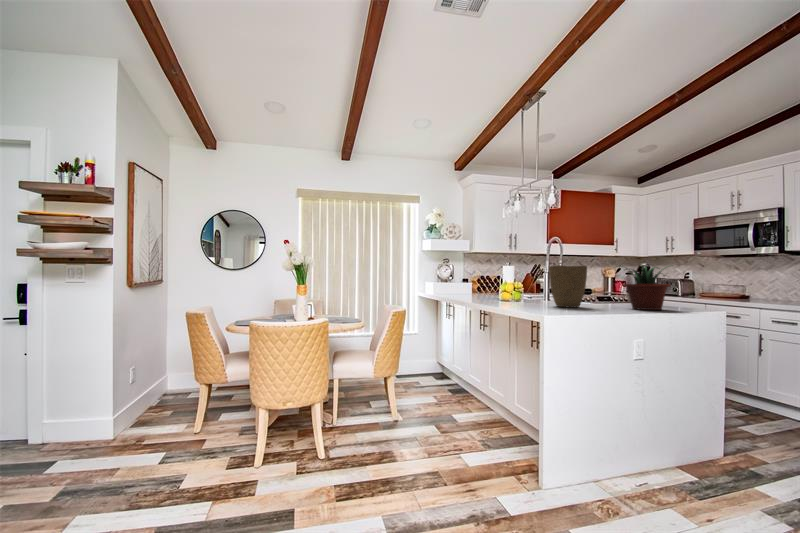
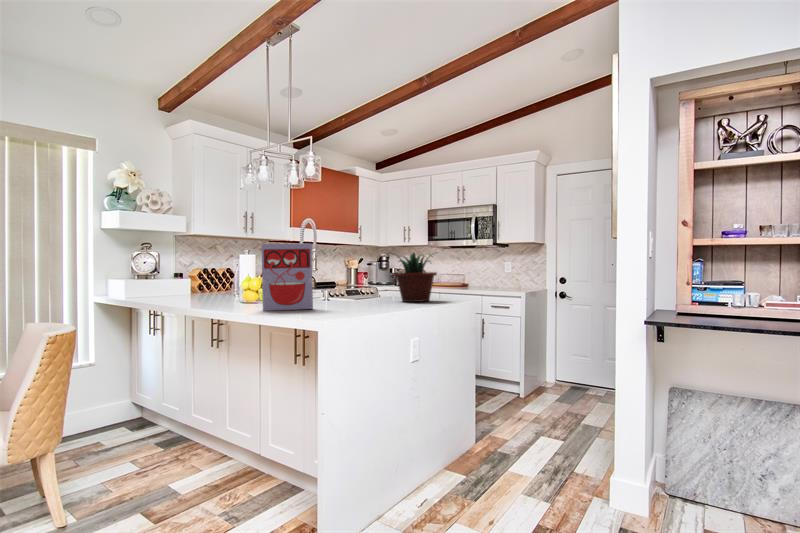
cereal box: none [507,261,544,309] -> present [262,243,313,311]
vase: present [549,265,587,307] -> none [313,251,359,305]

